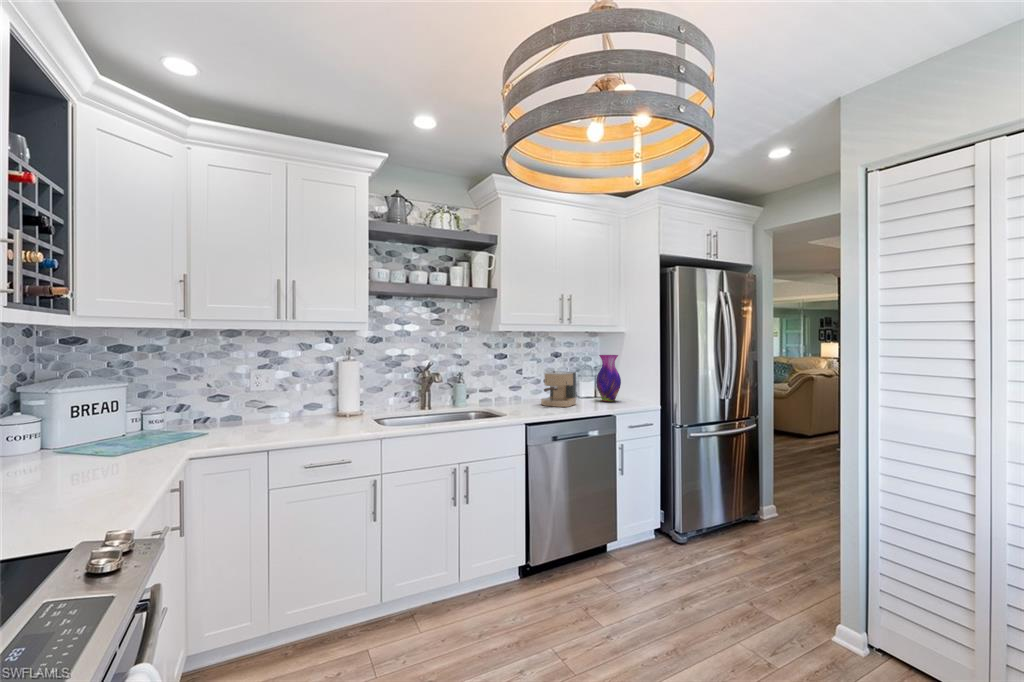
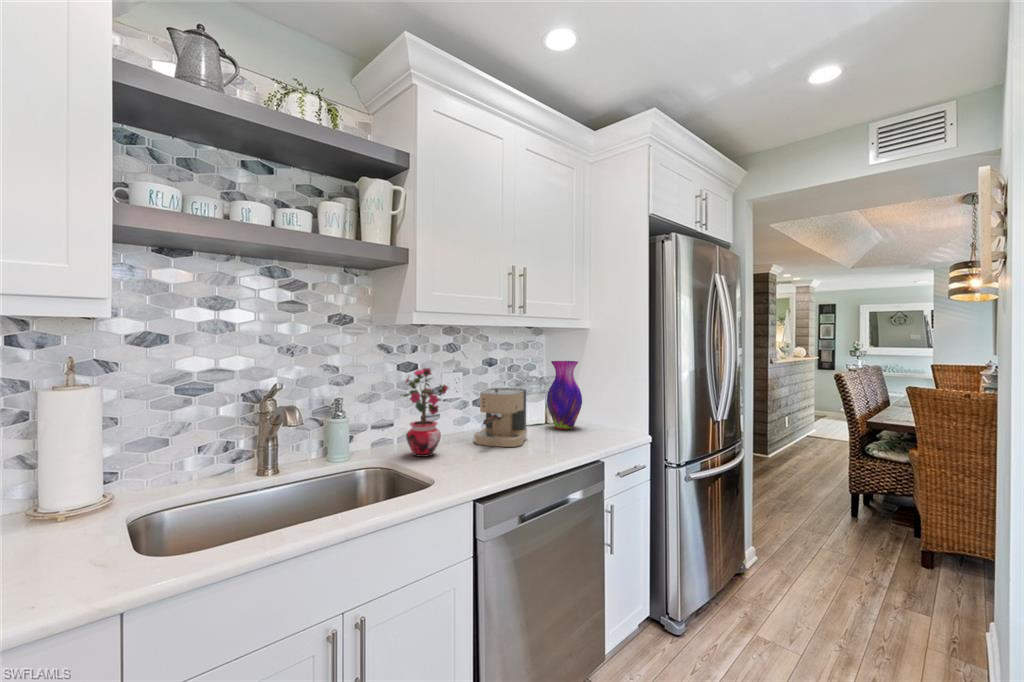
potted plant: none [493,356,523,408] -> present [403,368,448,457]

